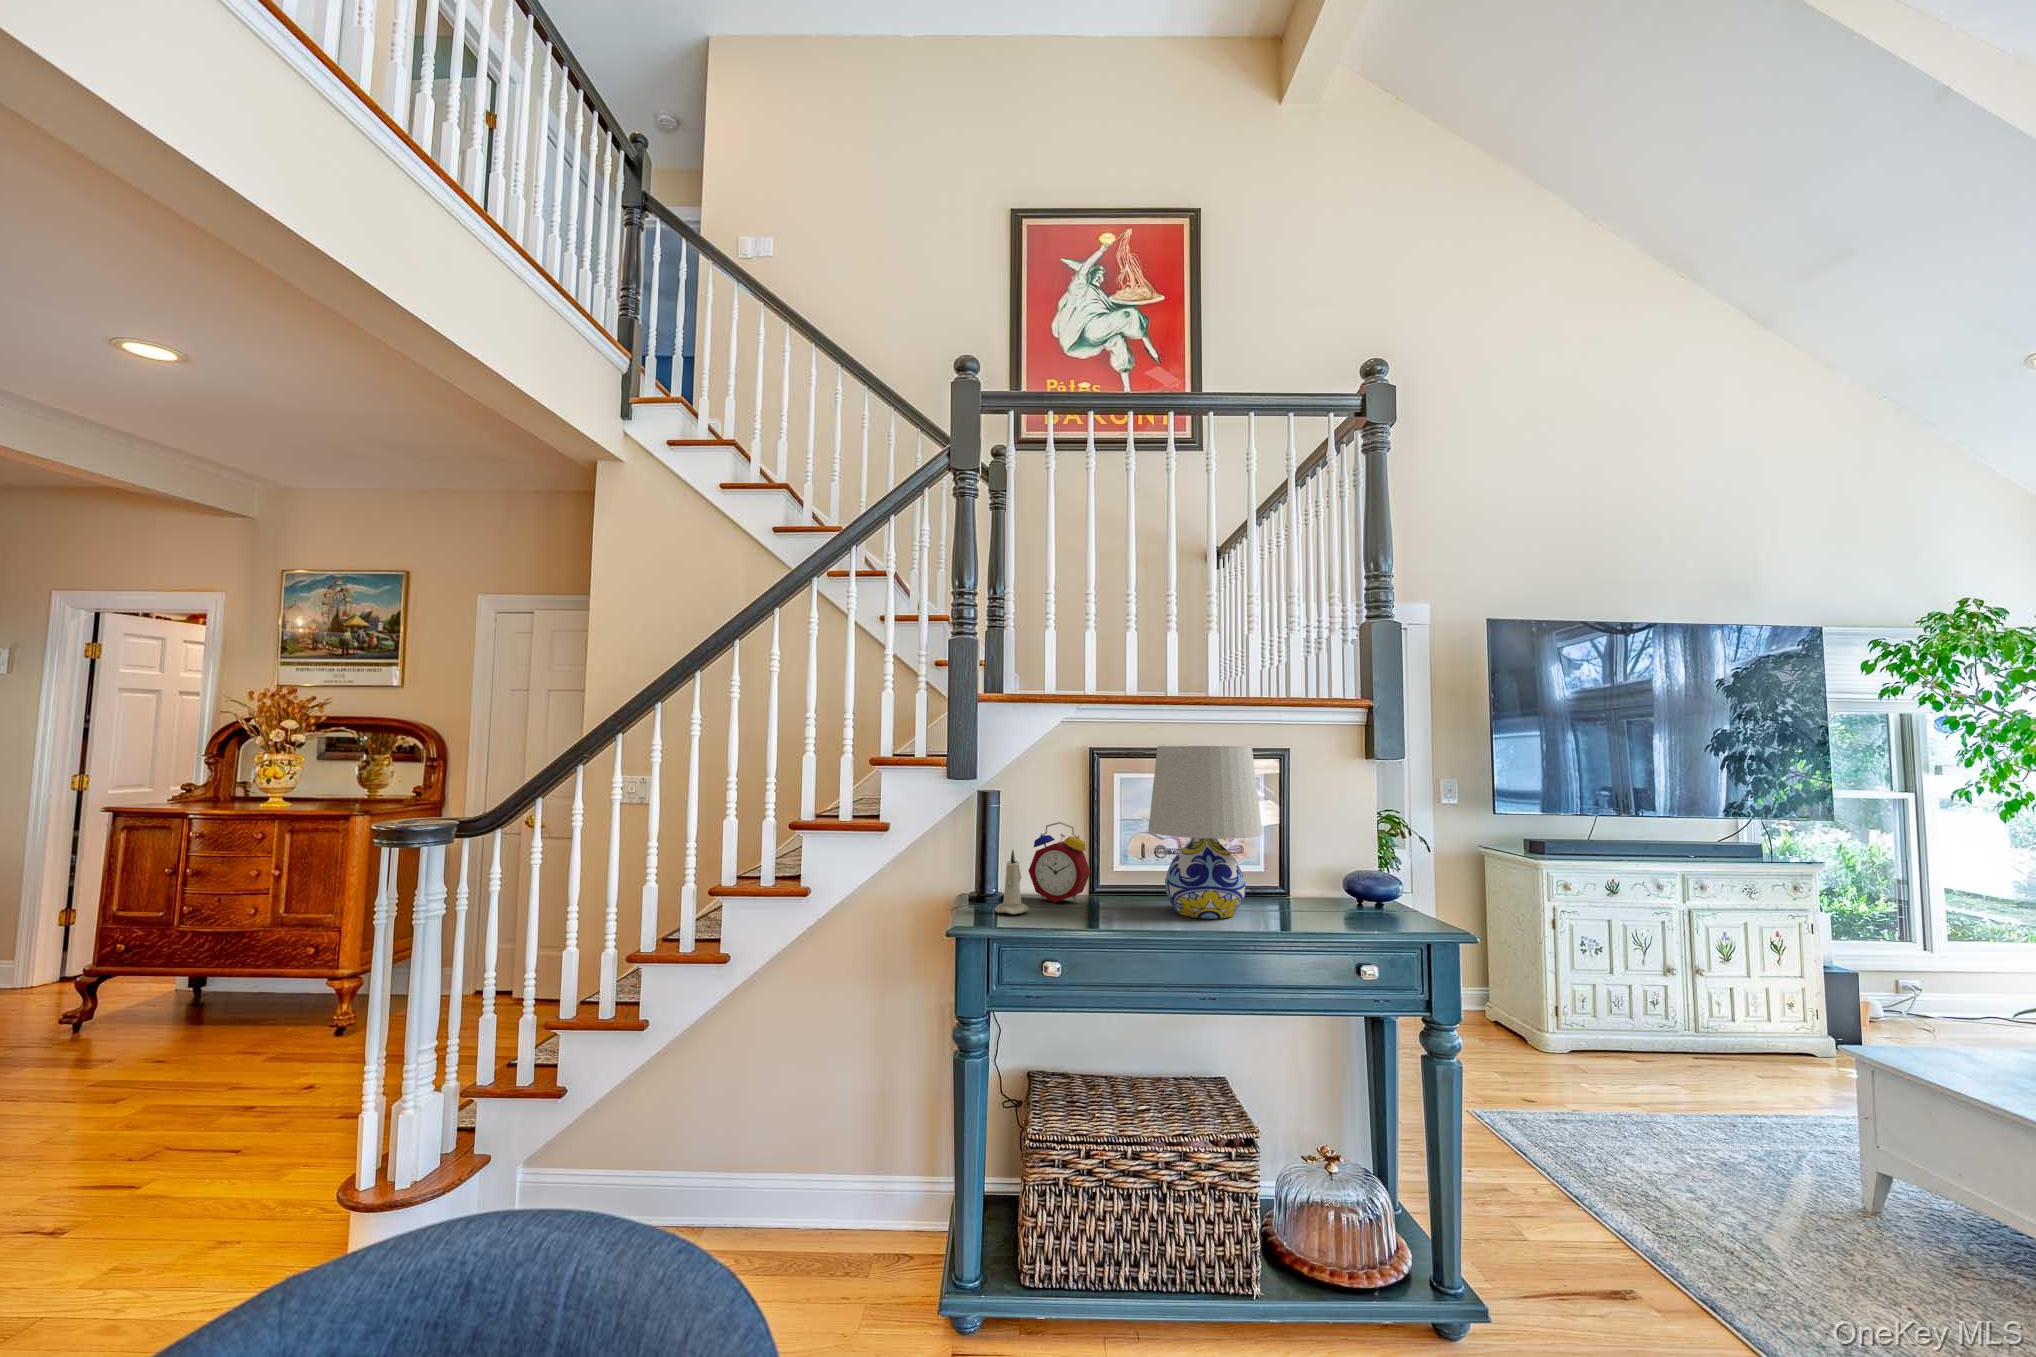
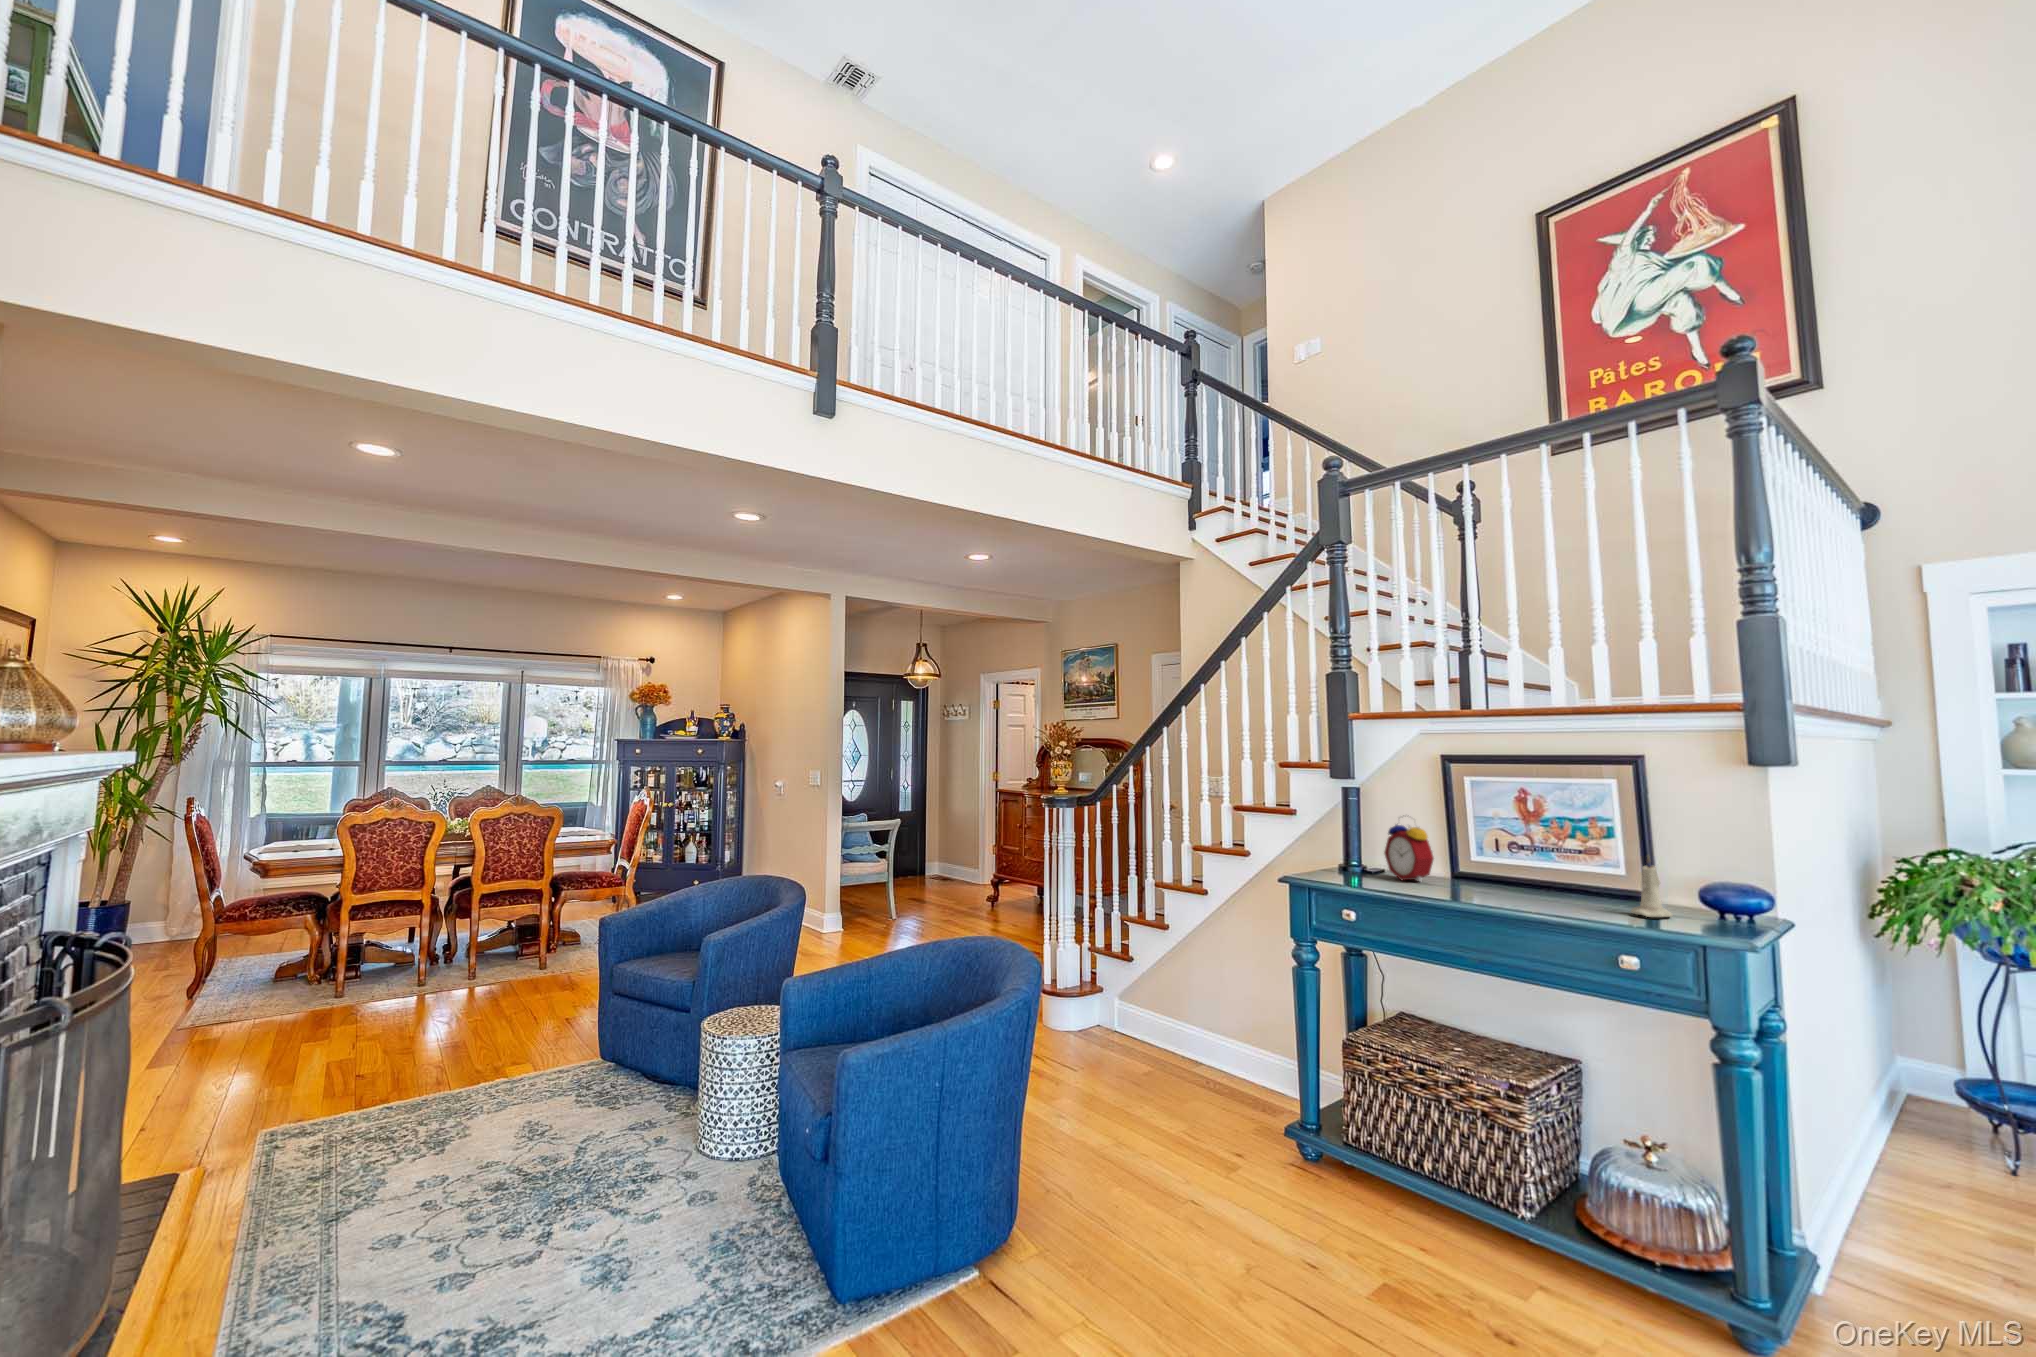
table lamp: present [1148,746,1263,919] -> none [1456,751,1573,906]
candle: present [995,850,1029,914] -> present [1631,856,1672,917]

